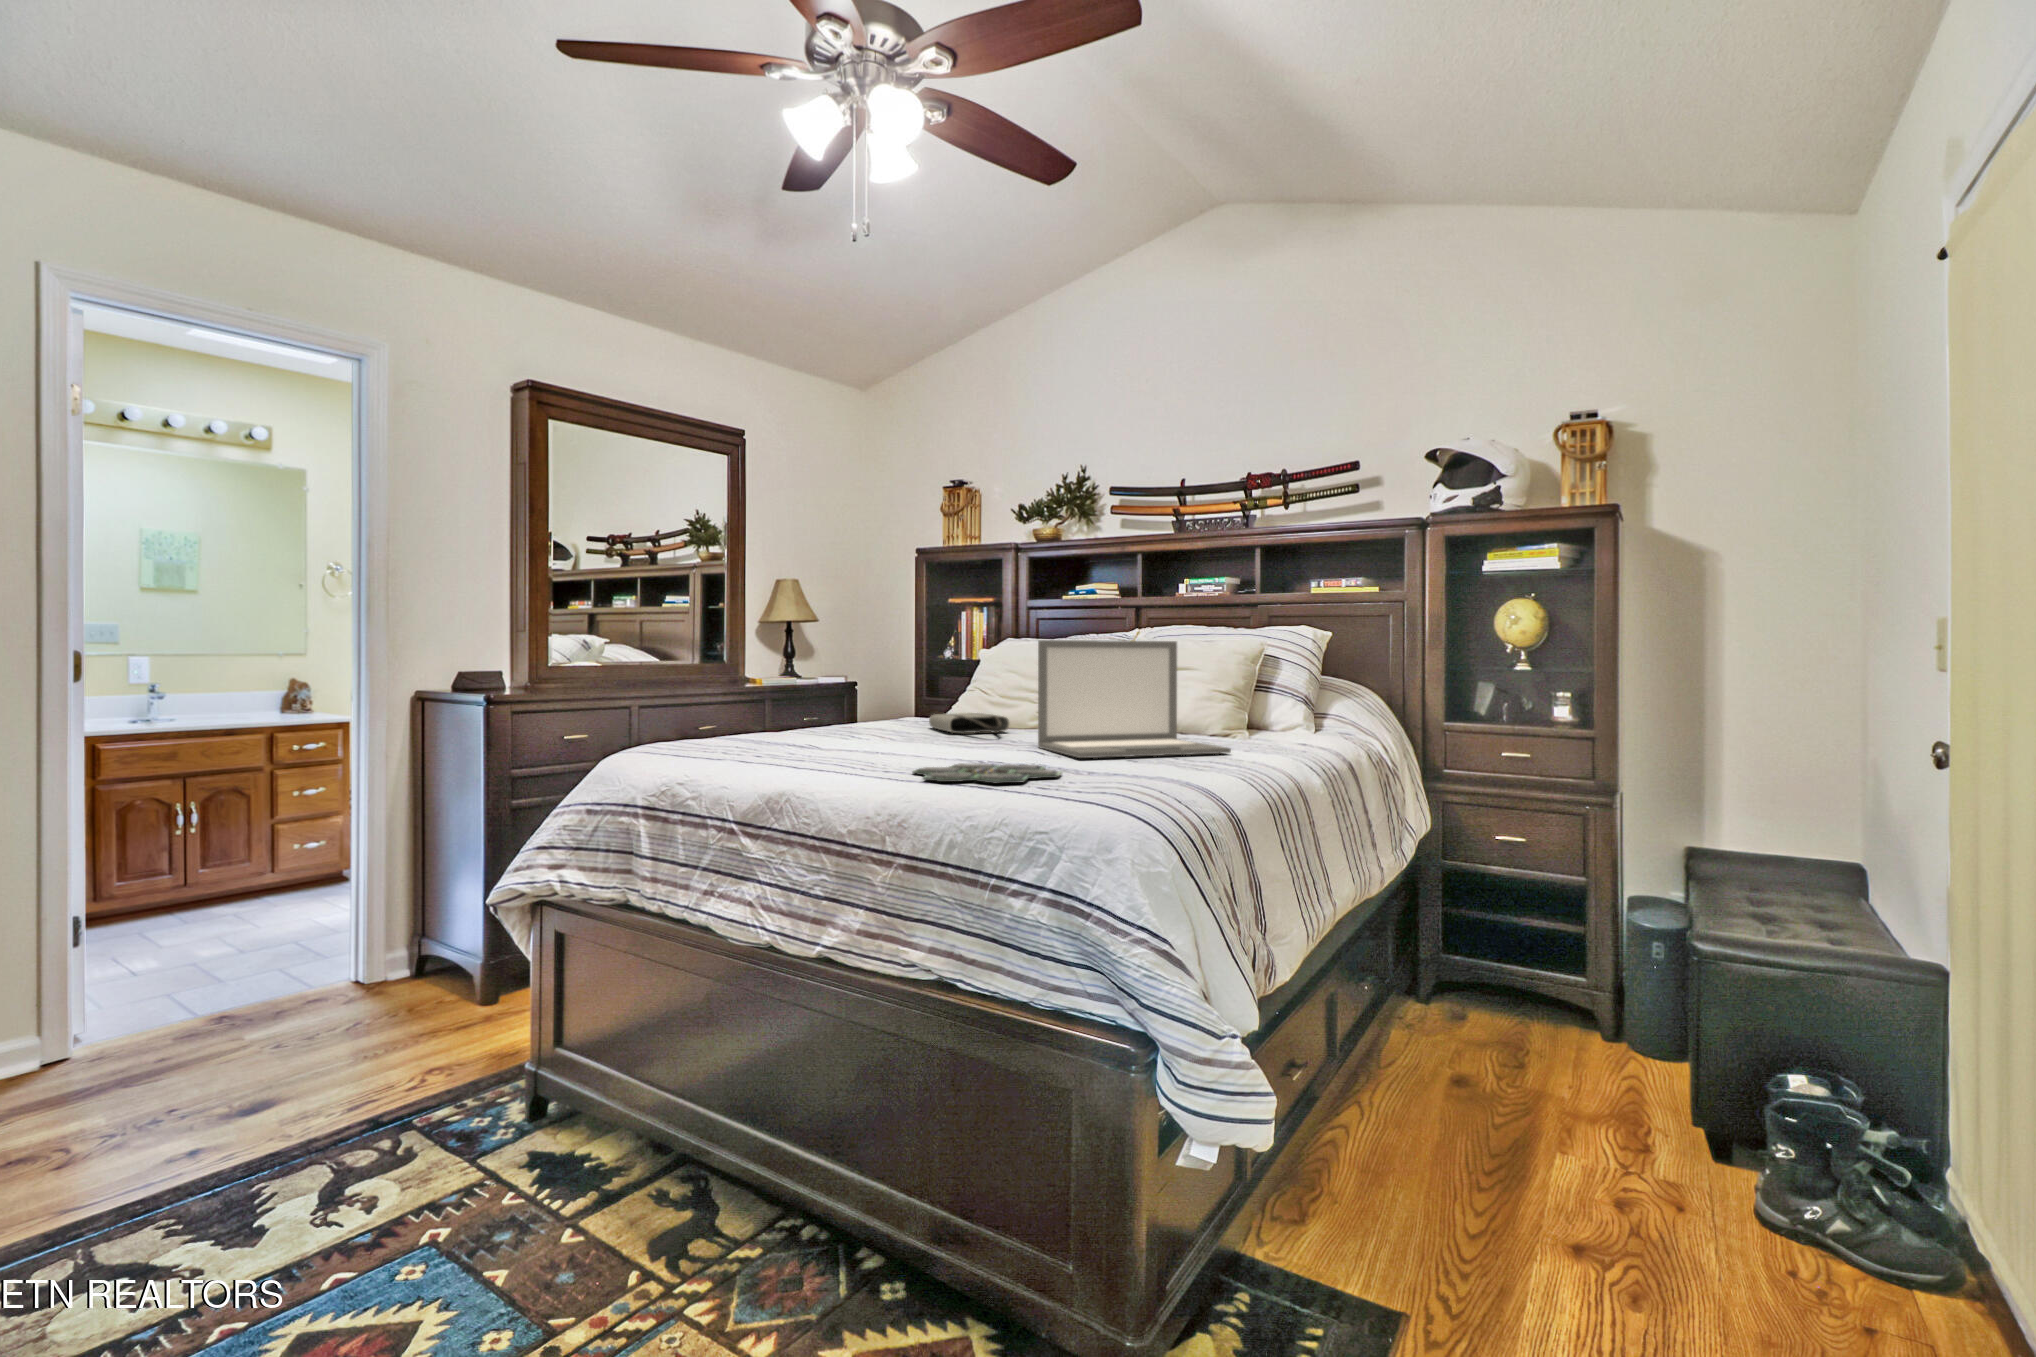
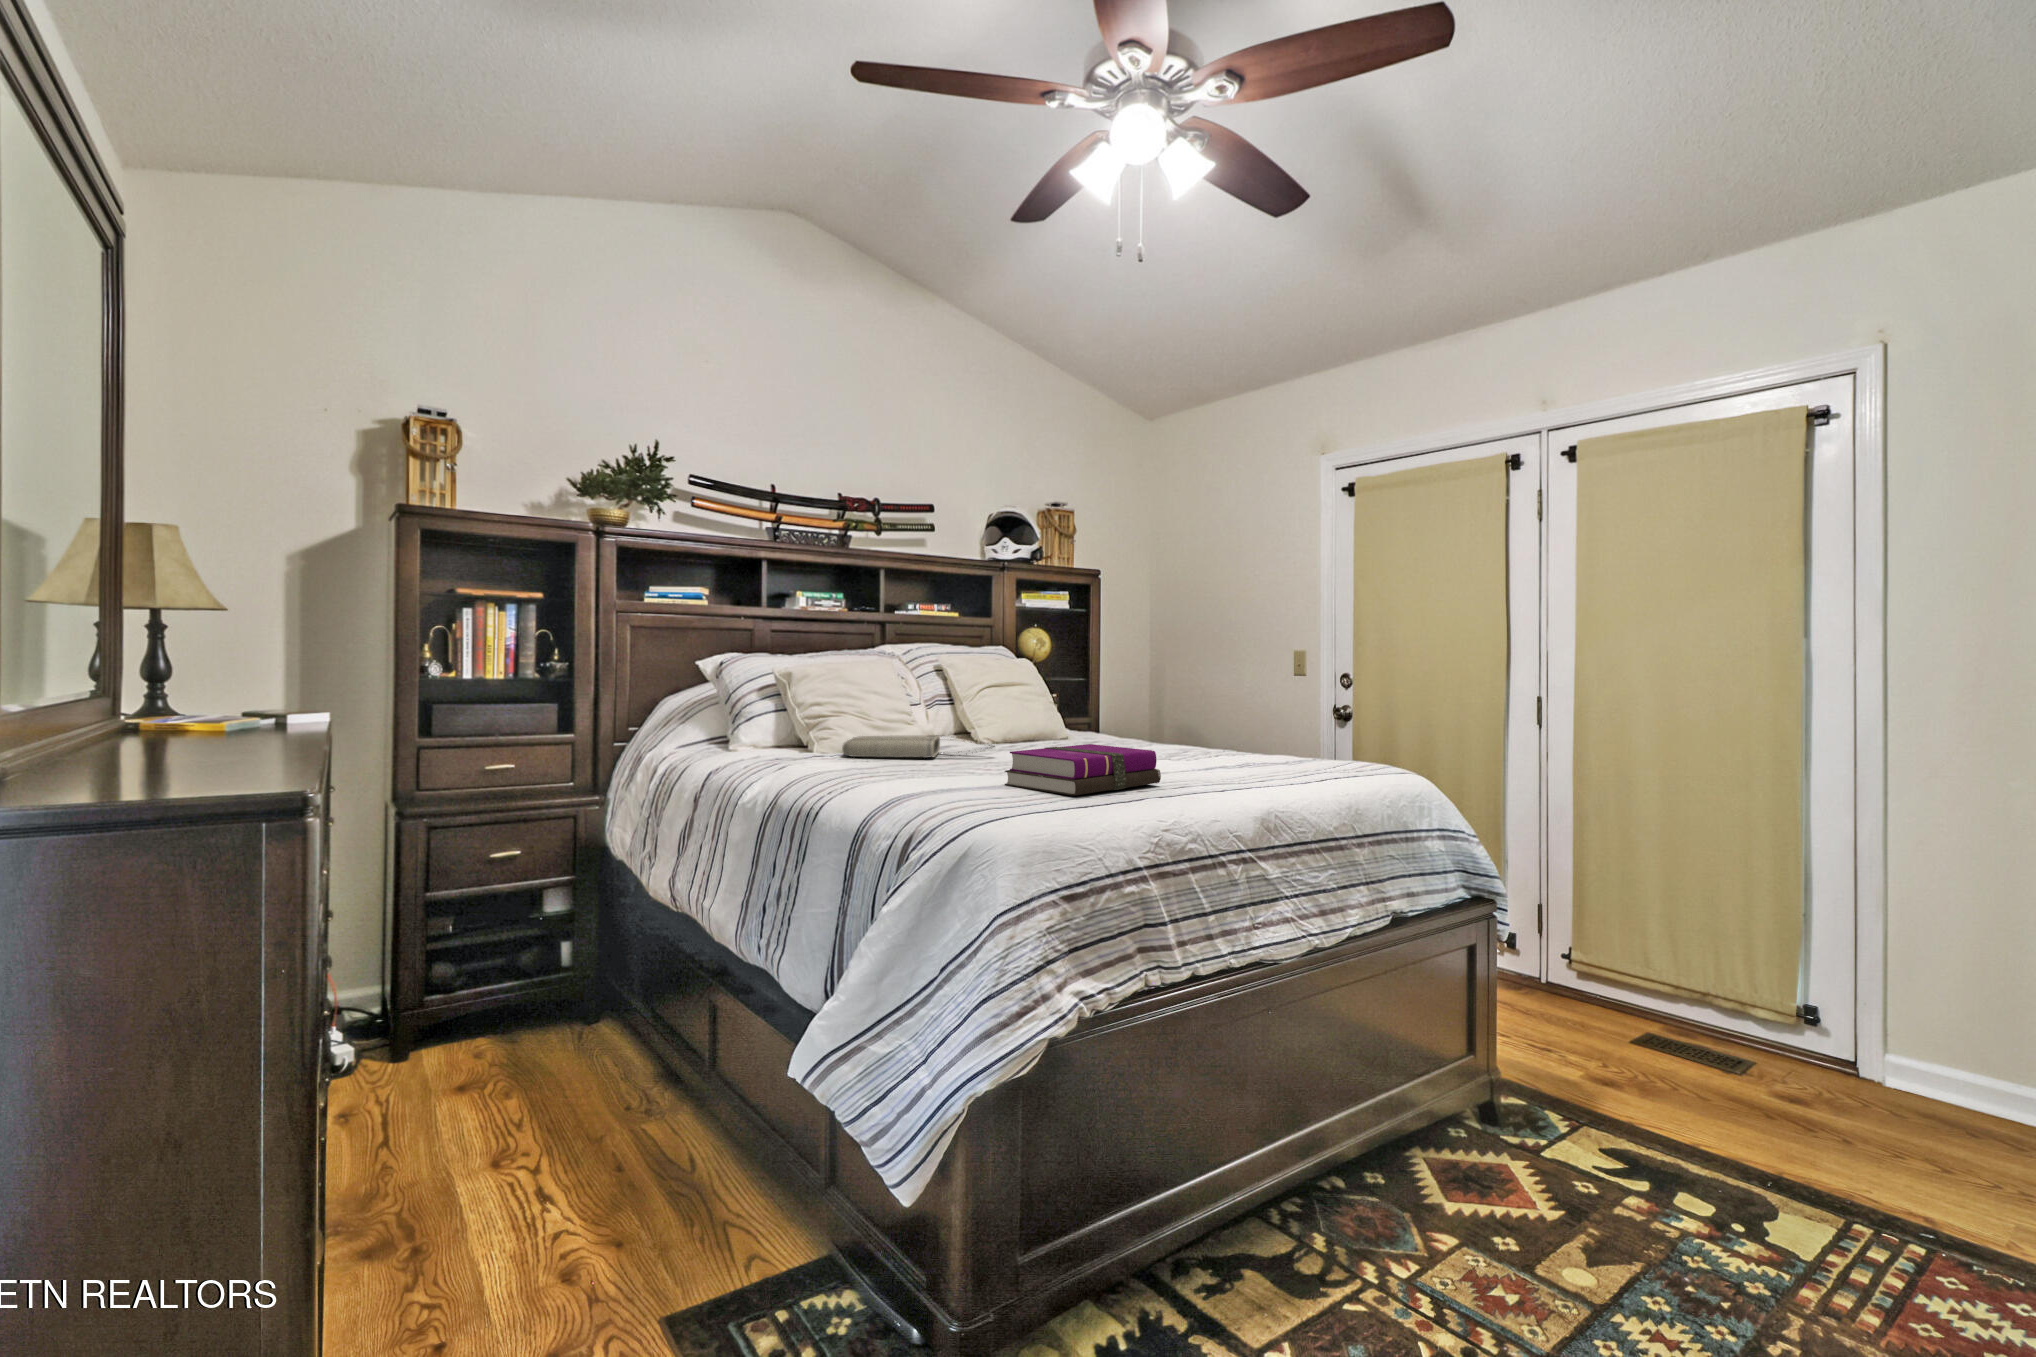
laptop: present [1038,640,1231,758] -> none [1071,660,1174,759]
notebook: none [755,719,908,760] -> present [1005,744,1161,796]
board game: present [912,763,1062,784] -> none [1191,765,1316,783]

